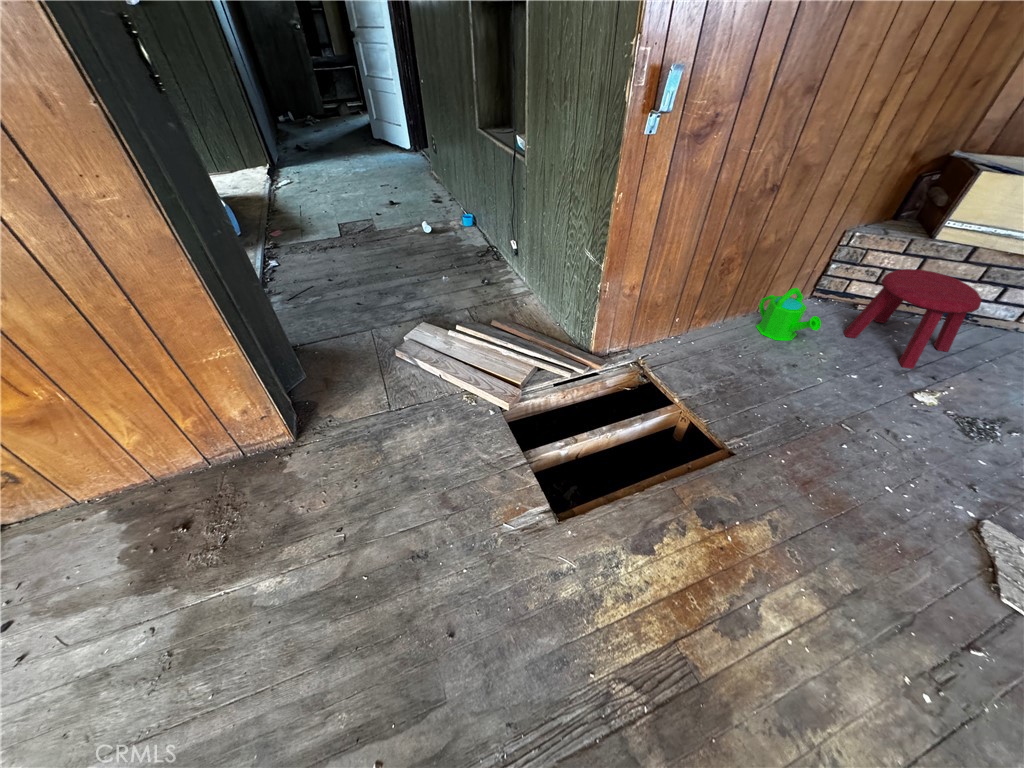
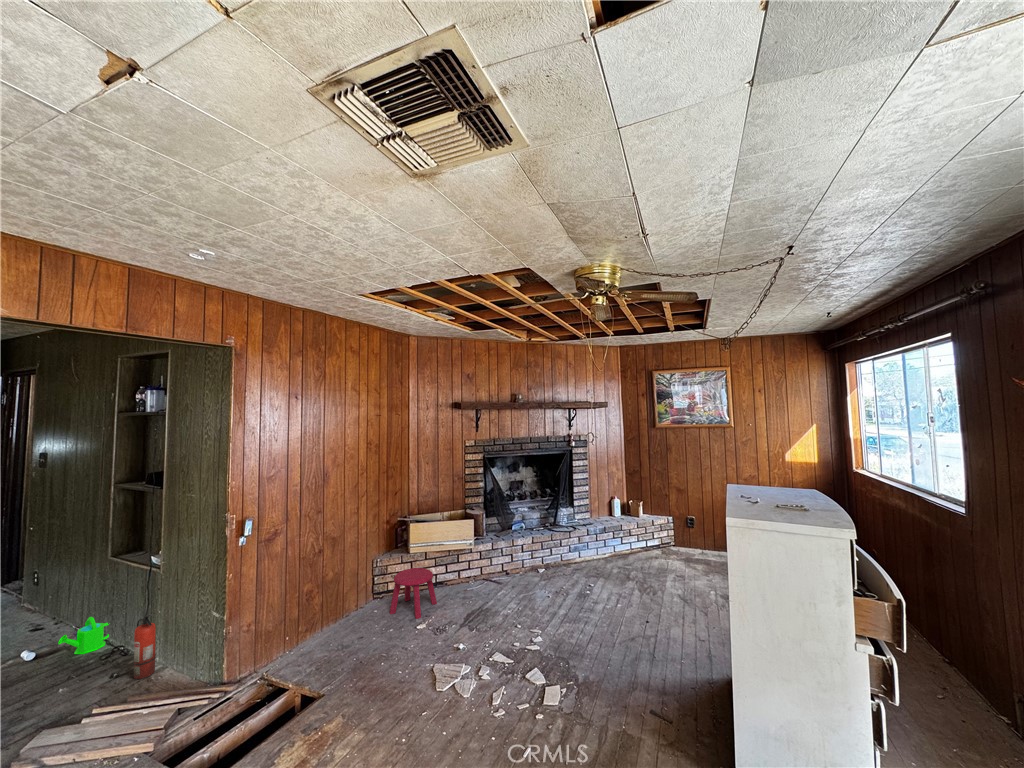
fire extinguisher: none [499,222,522,297] -> present [134,614,156,679]
watering can: present [756,288,821,341] -> present [58,617,109,654]

